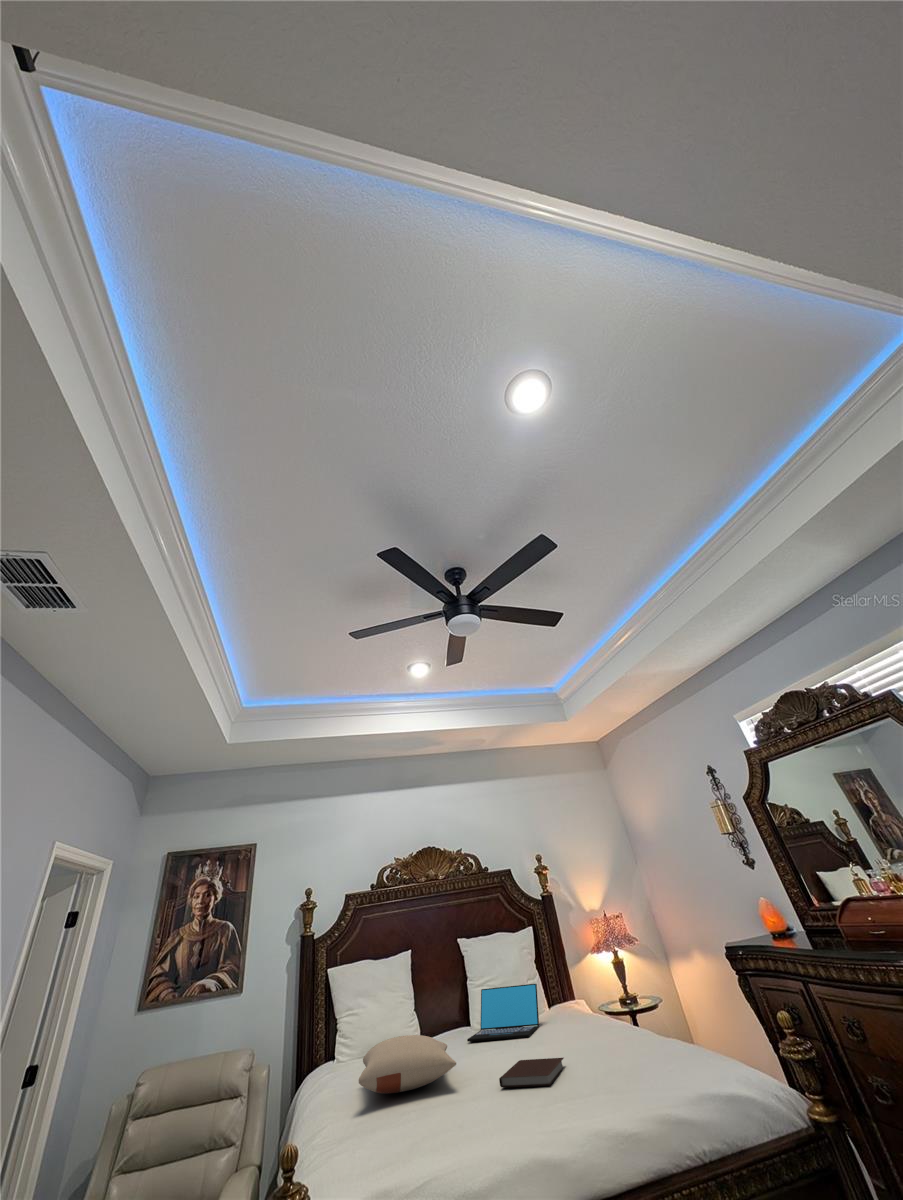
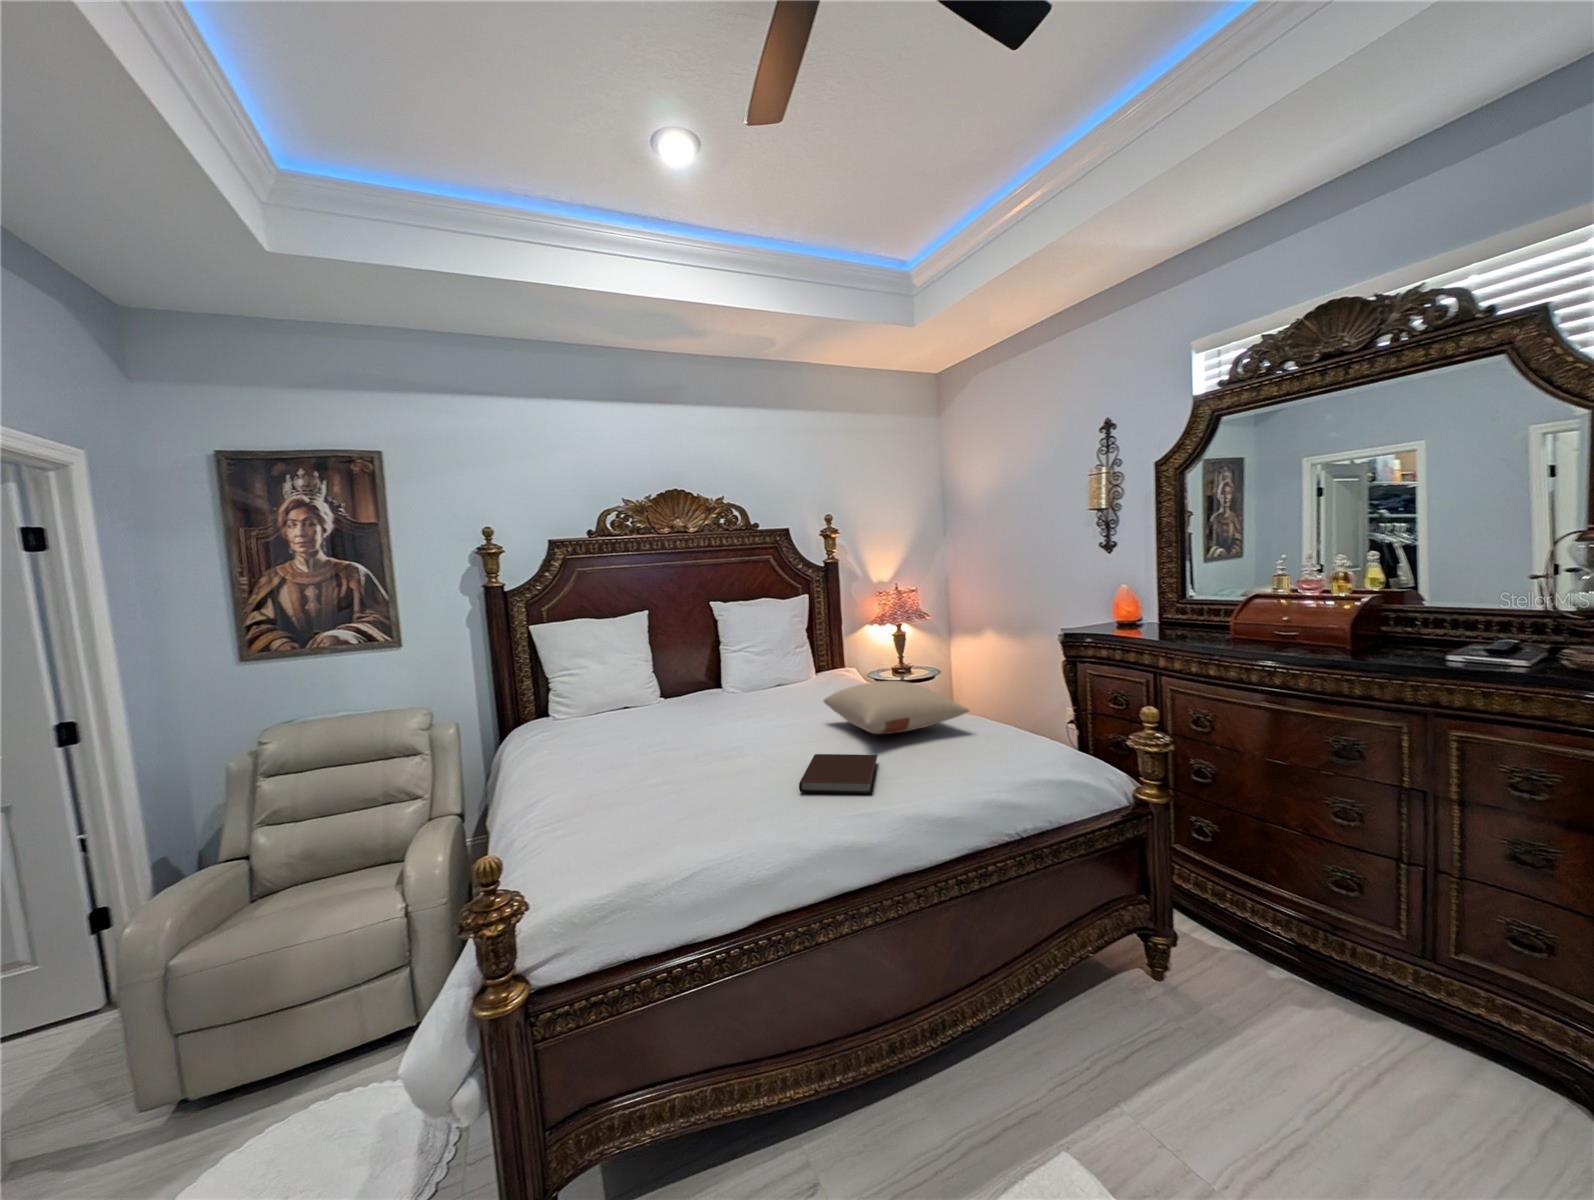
laptop: present [467,984,539,1042] -> none [727,658,817,716]
pillow: present [359,1035,456,1093] -> present [824,681,970,734]

